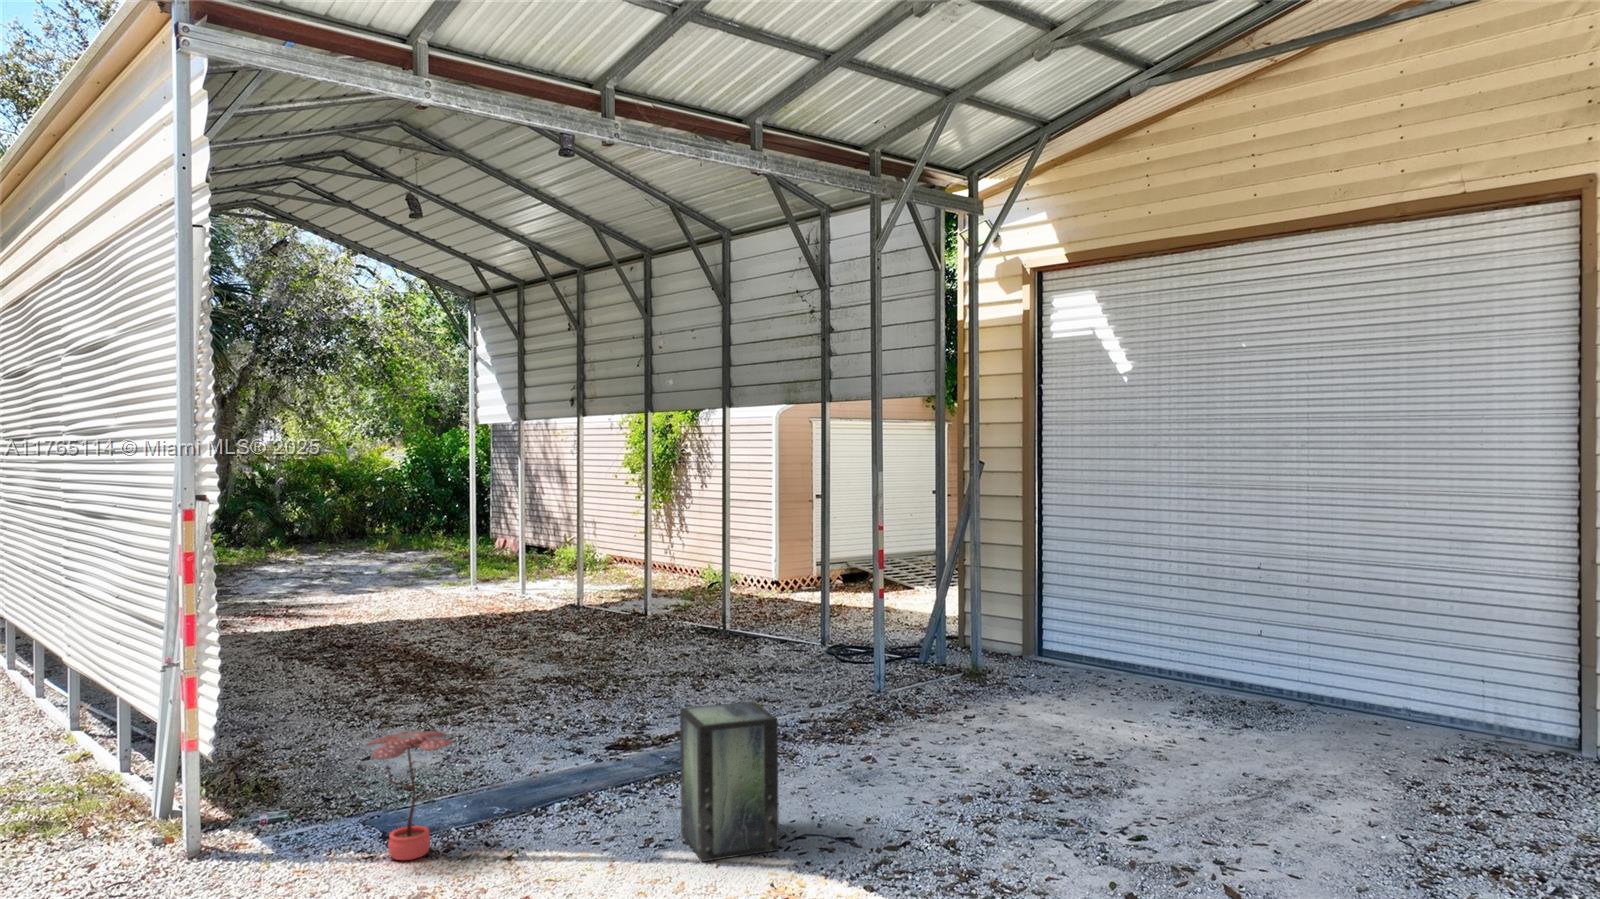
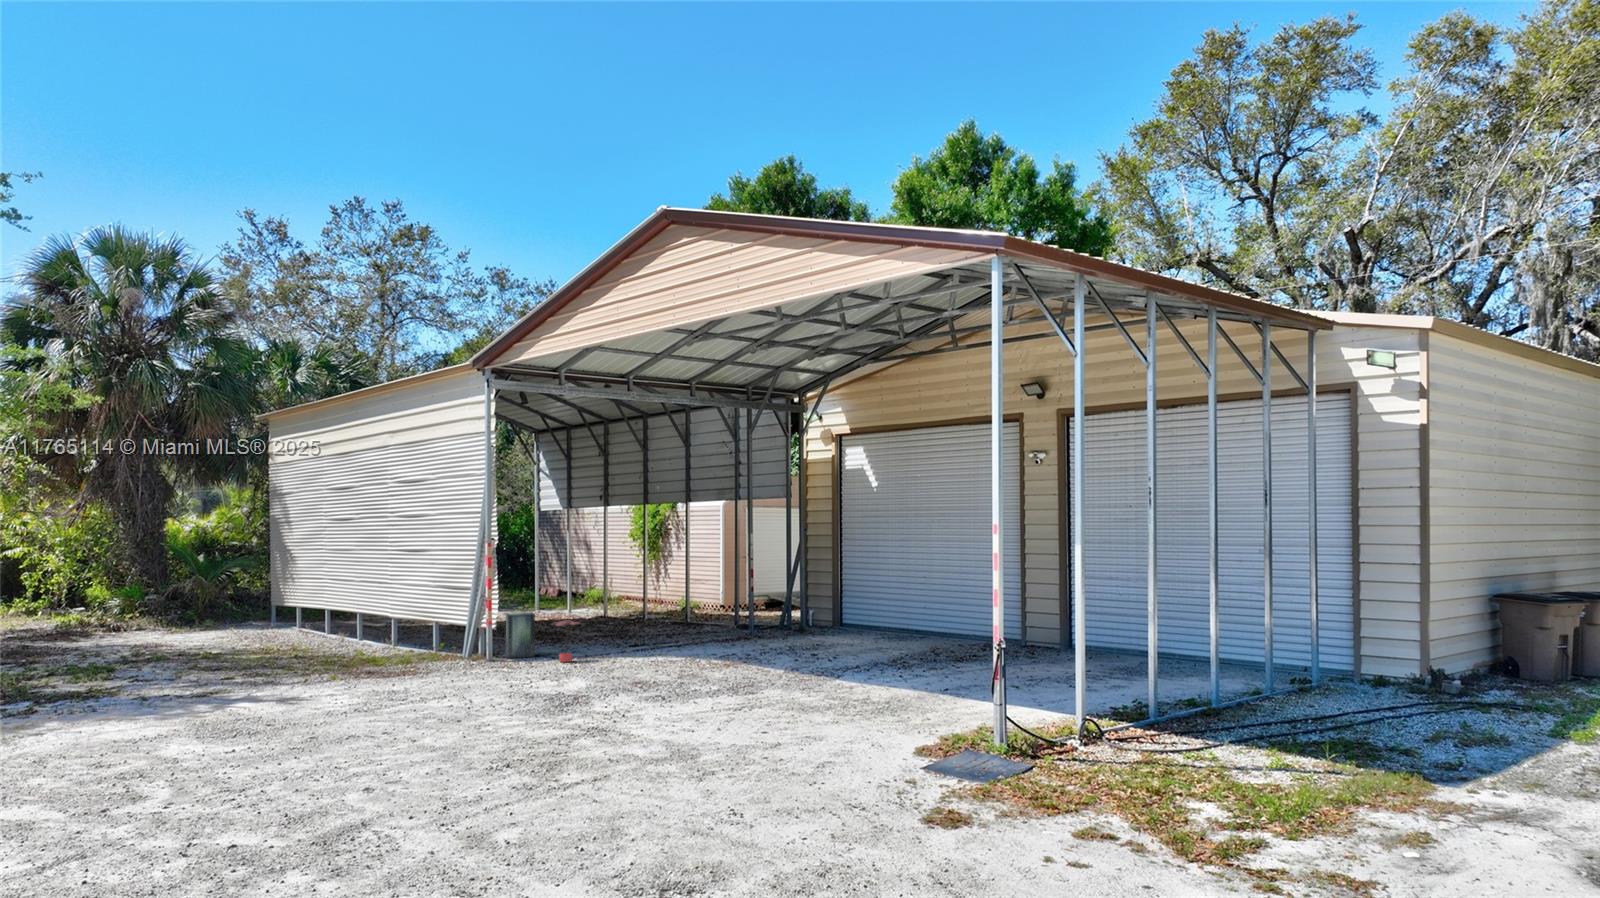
storage box: present [680,702,779,862] -> present [505,612,535,658]

